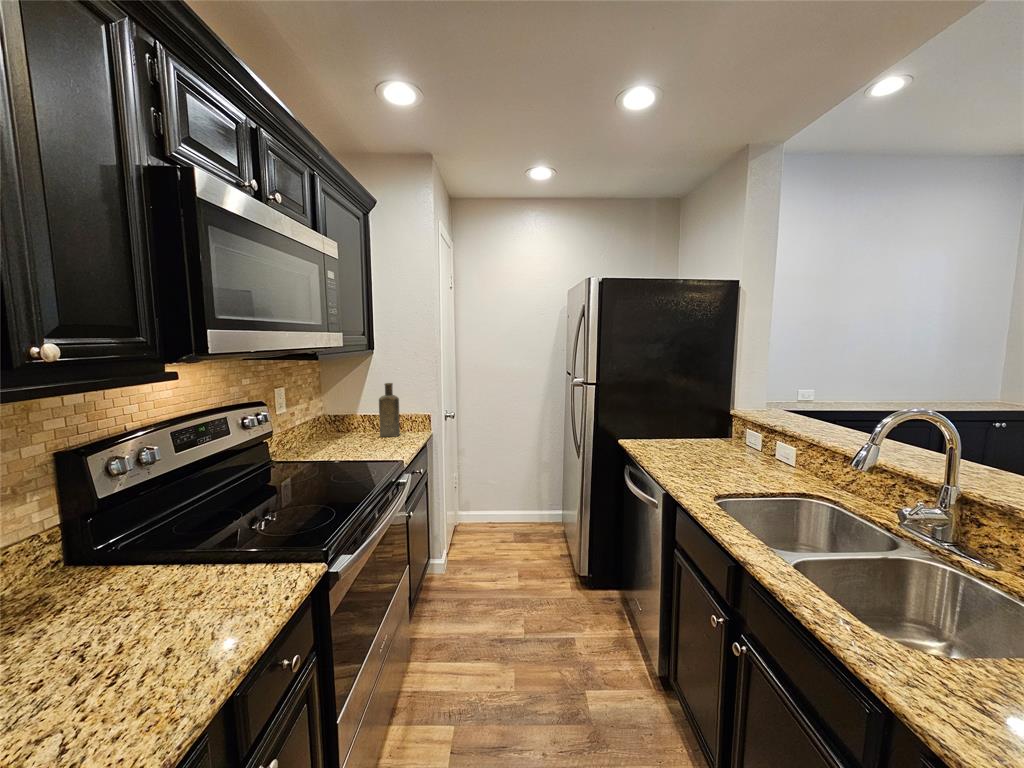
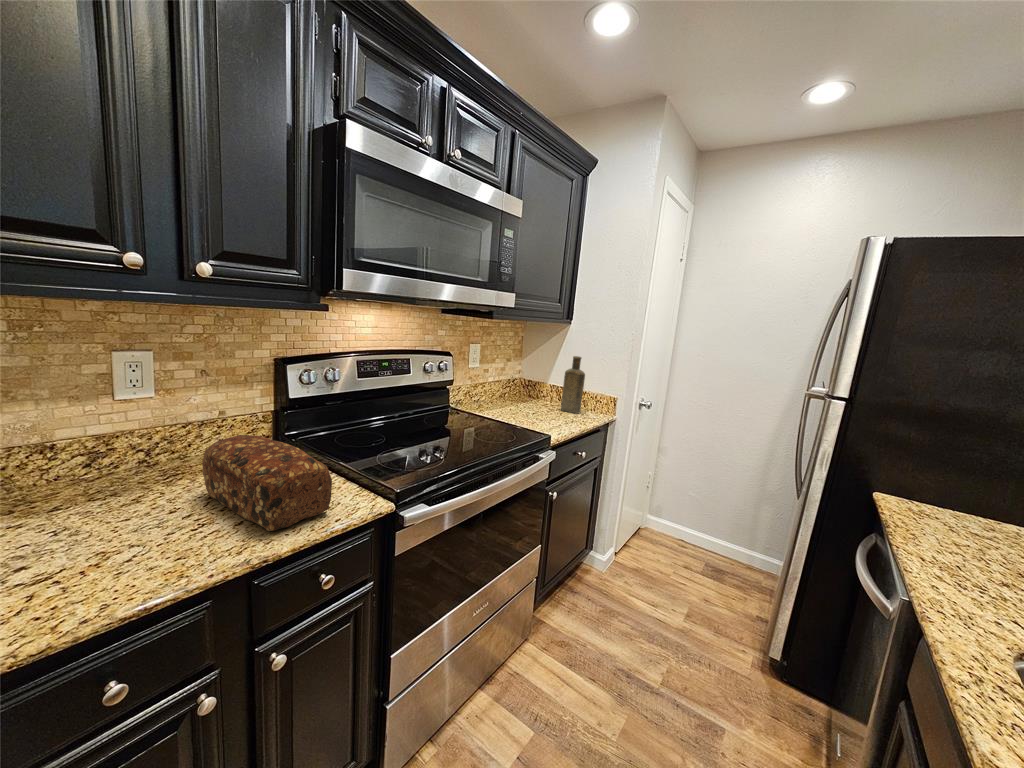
bread loaf: none [48,544,263,656] -> present [202,435,332,531]

